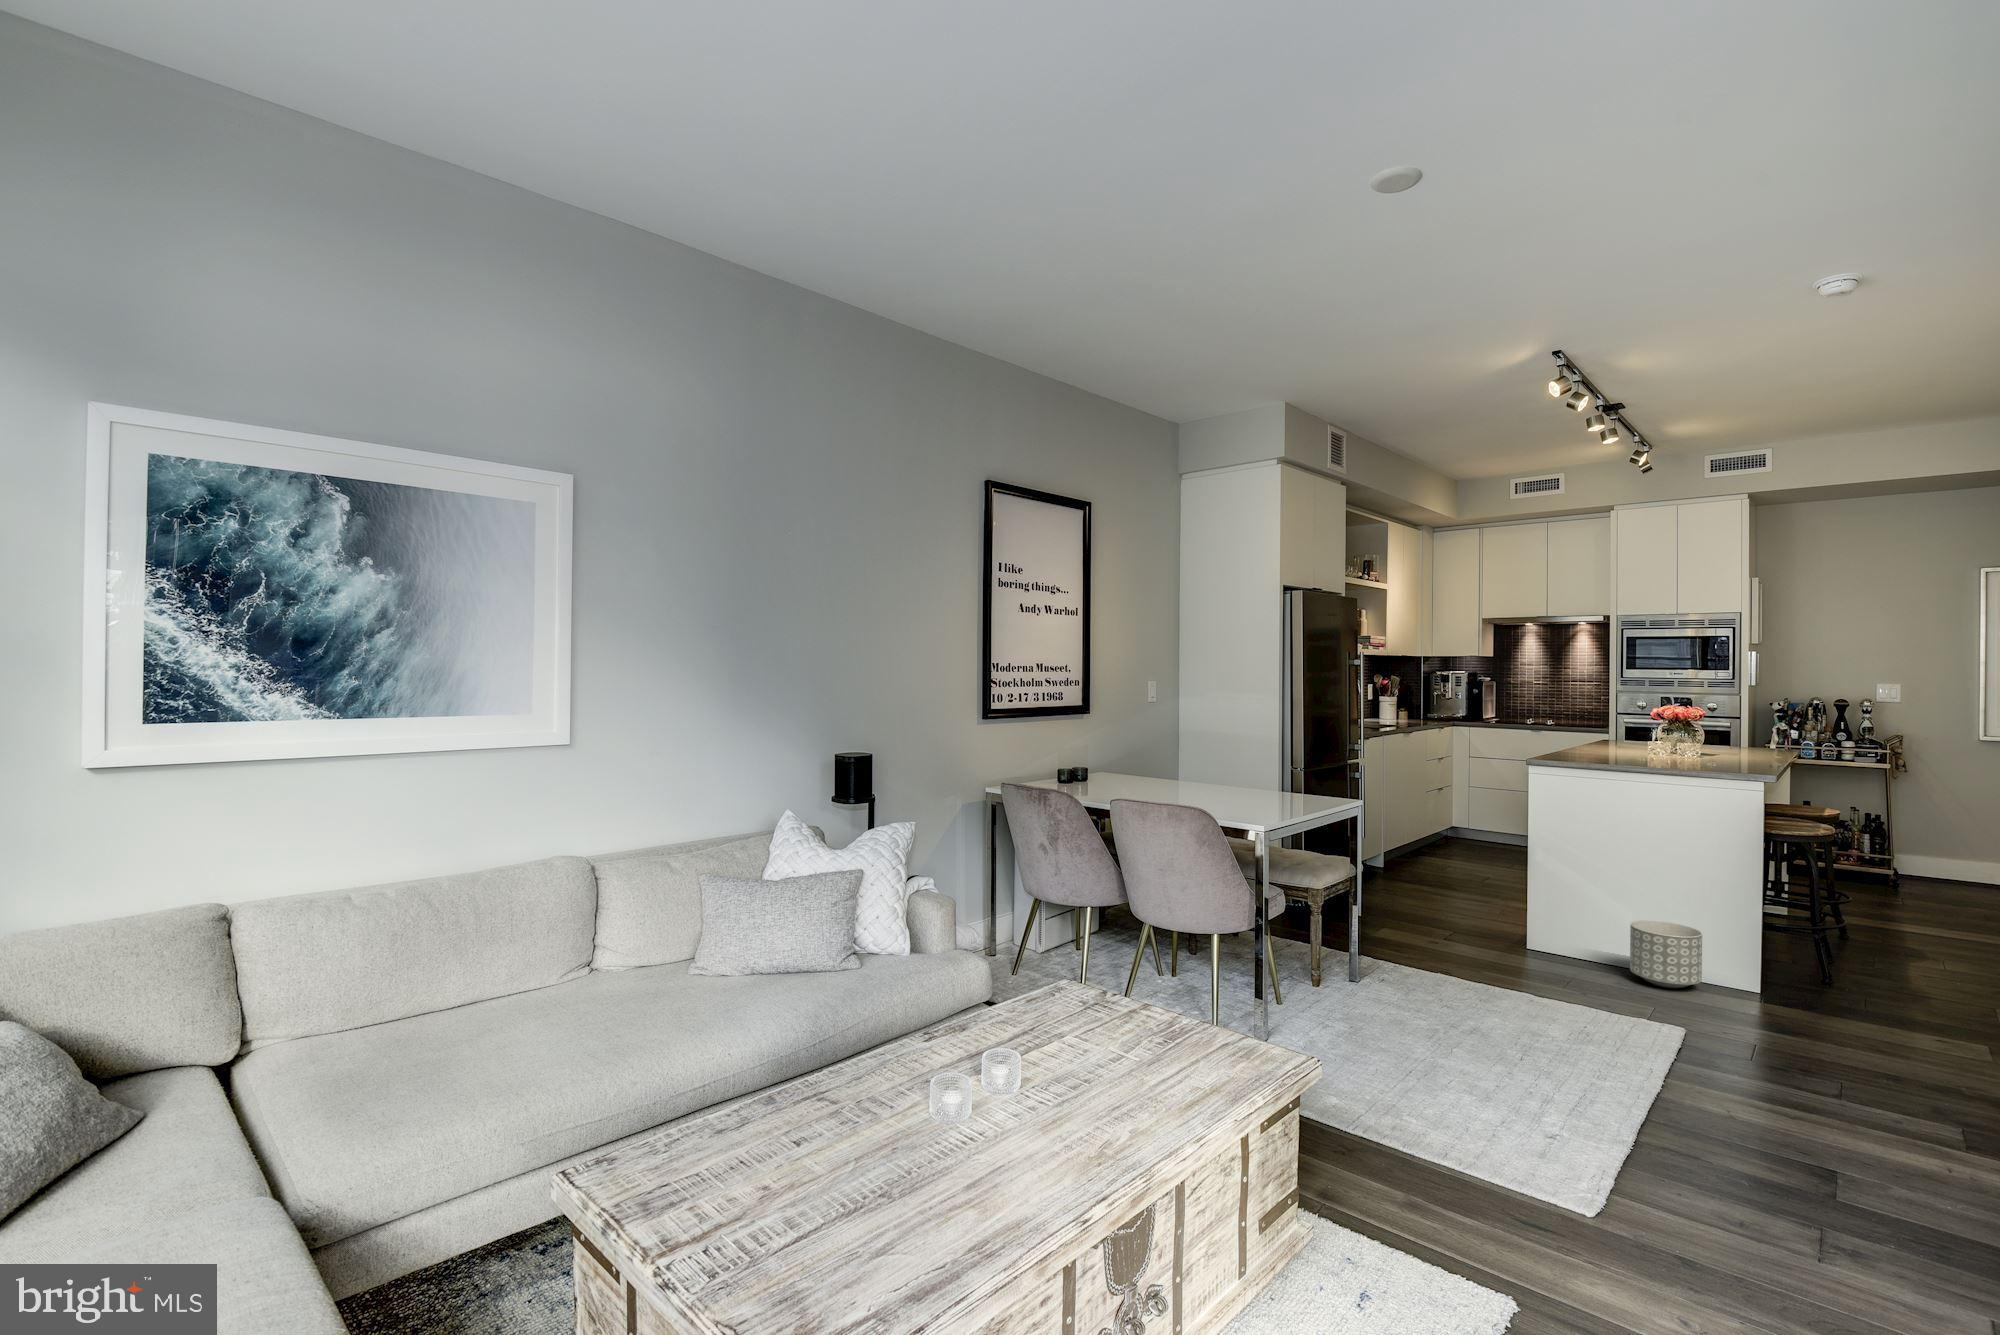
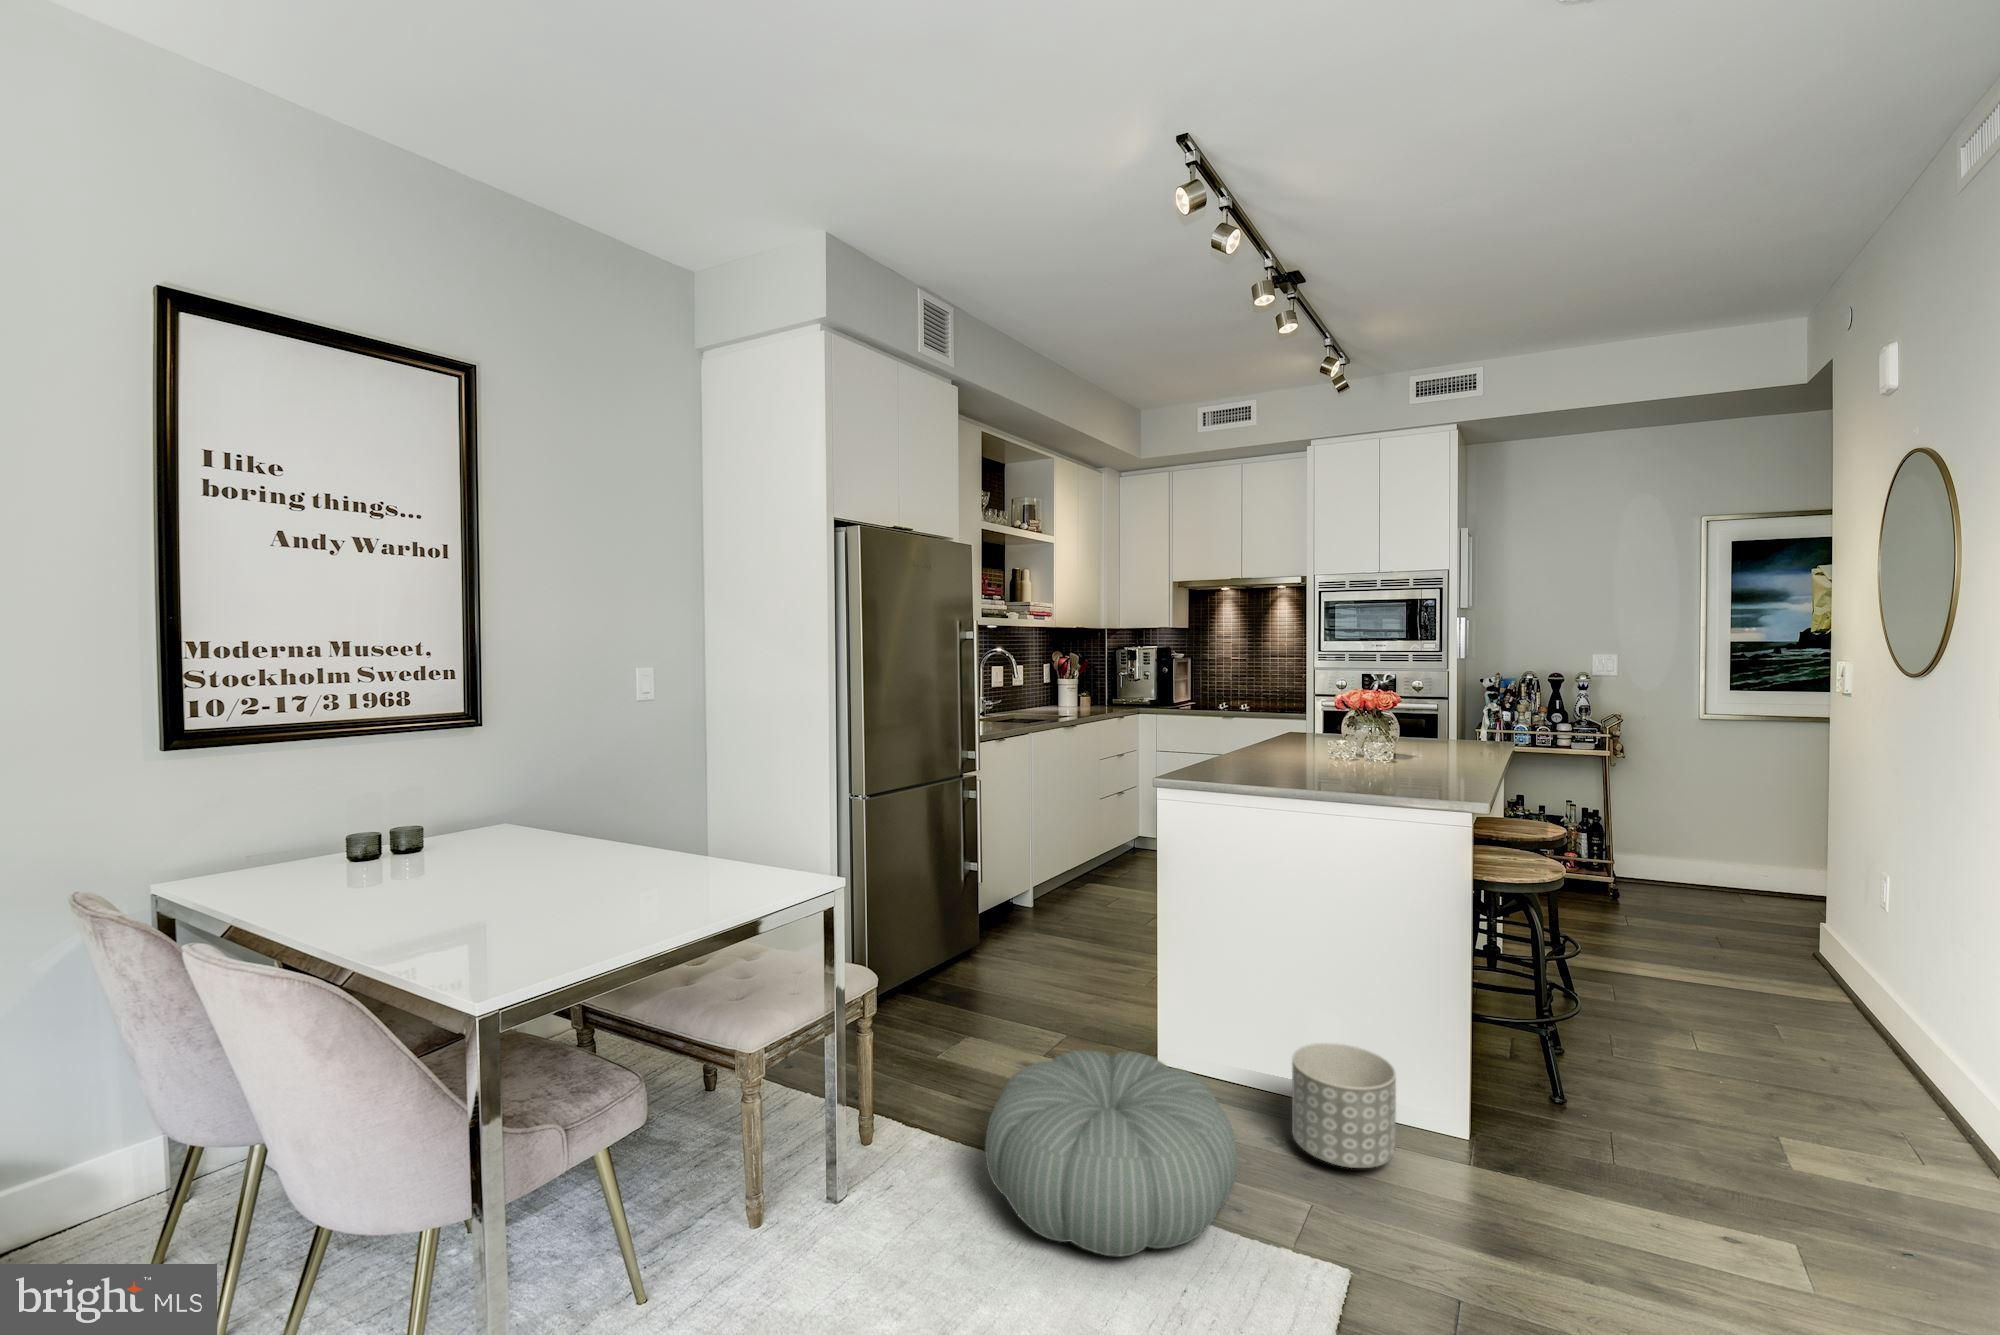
pouf: none [1442,913,1602,1002] -> present [985,1050,1238,1257]

